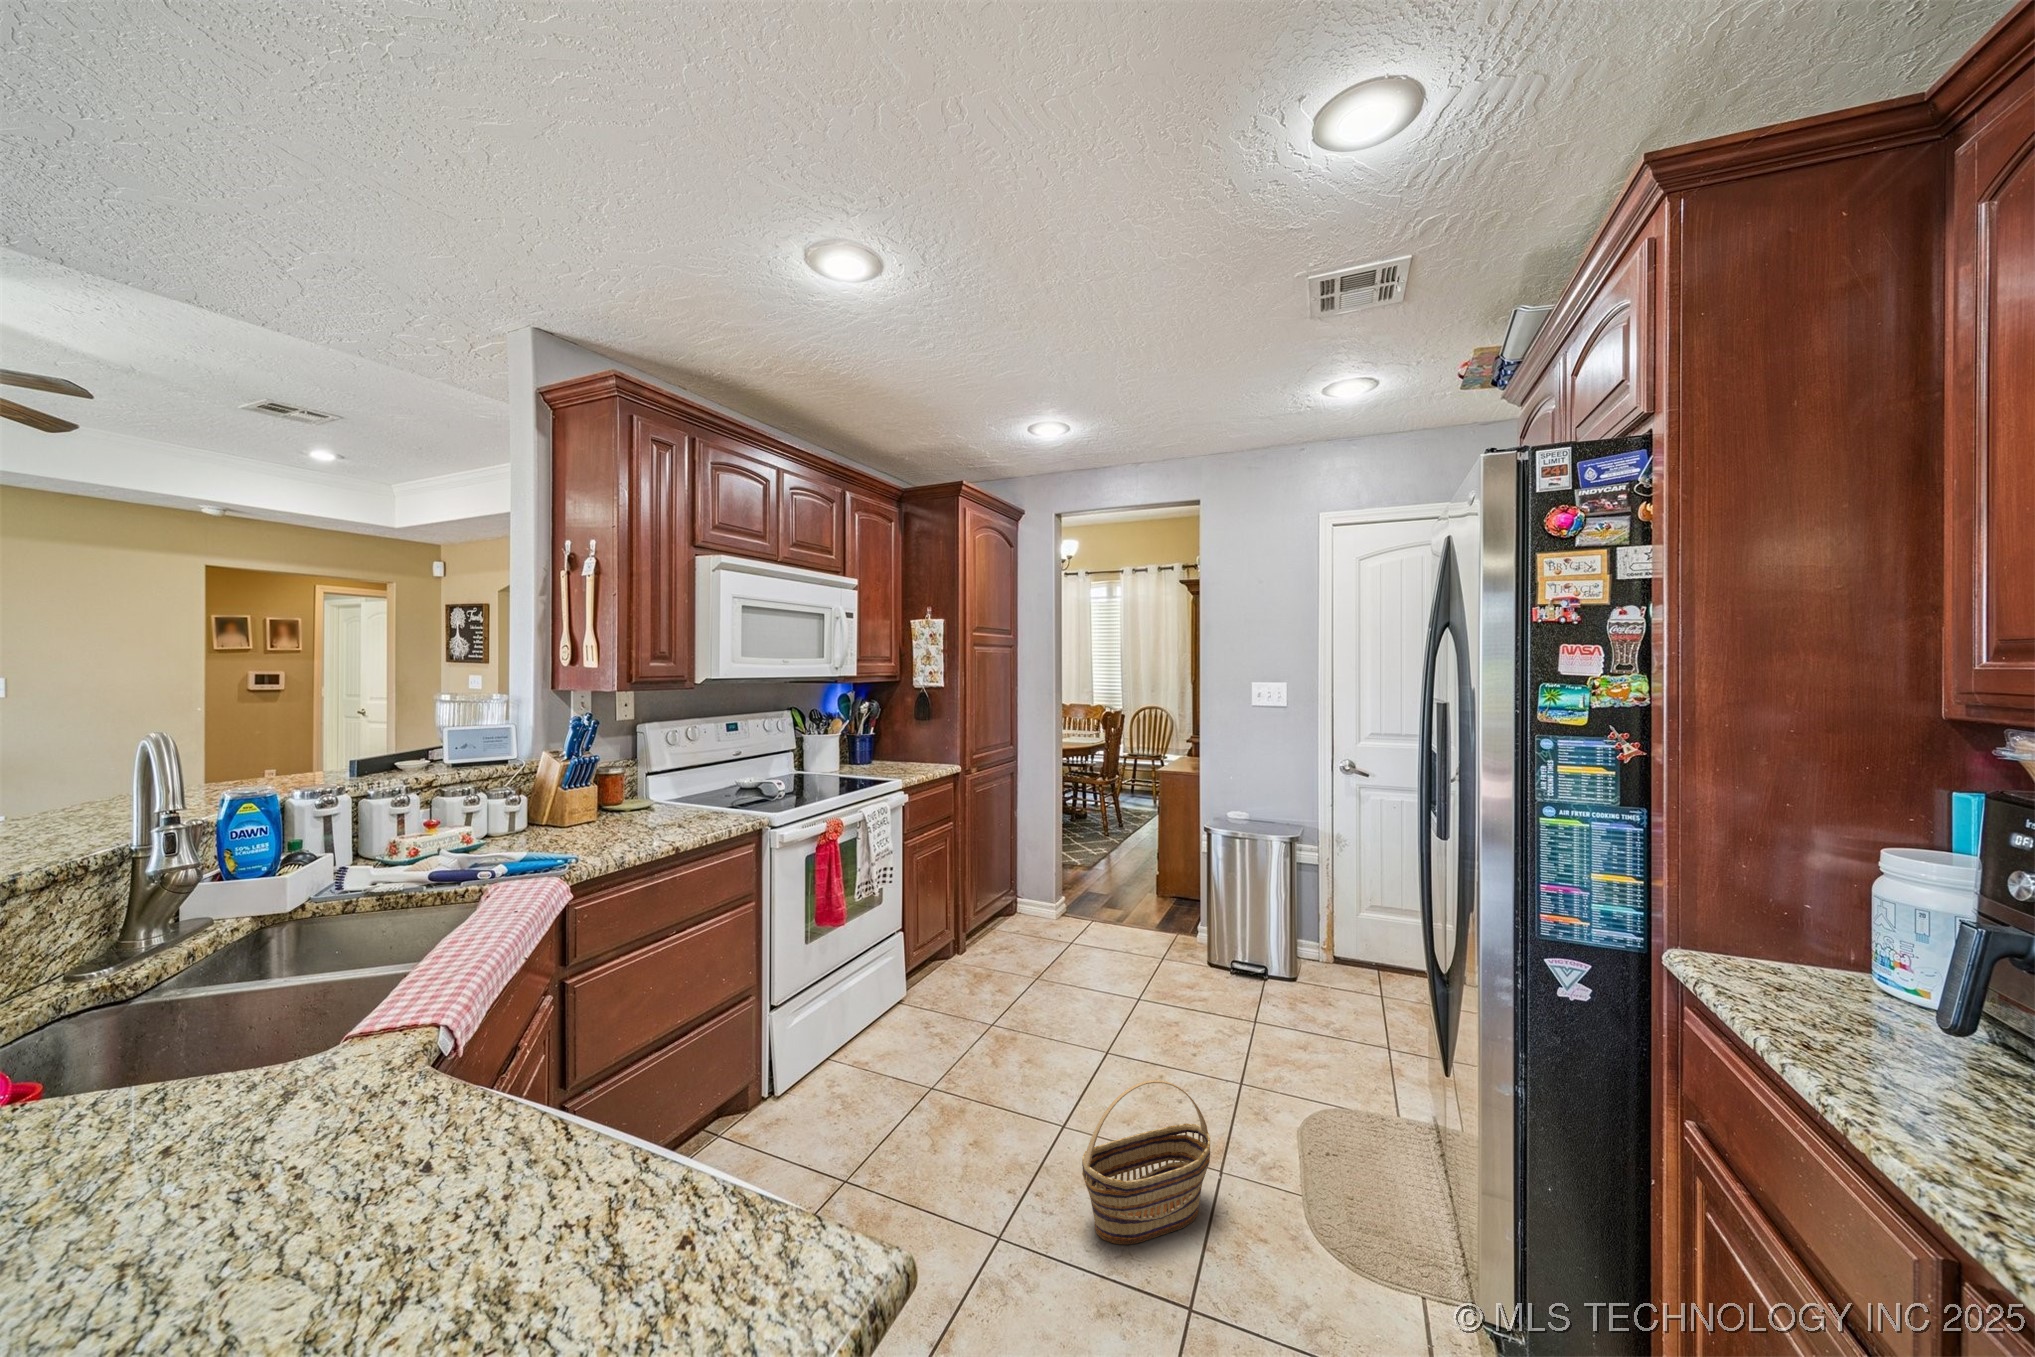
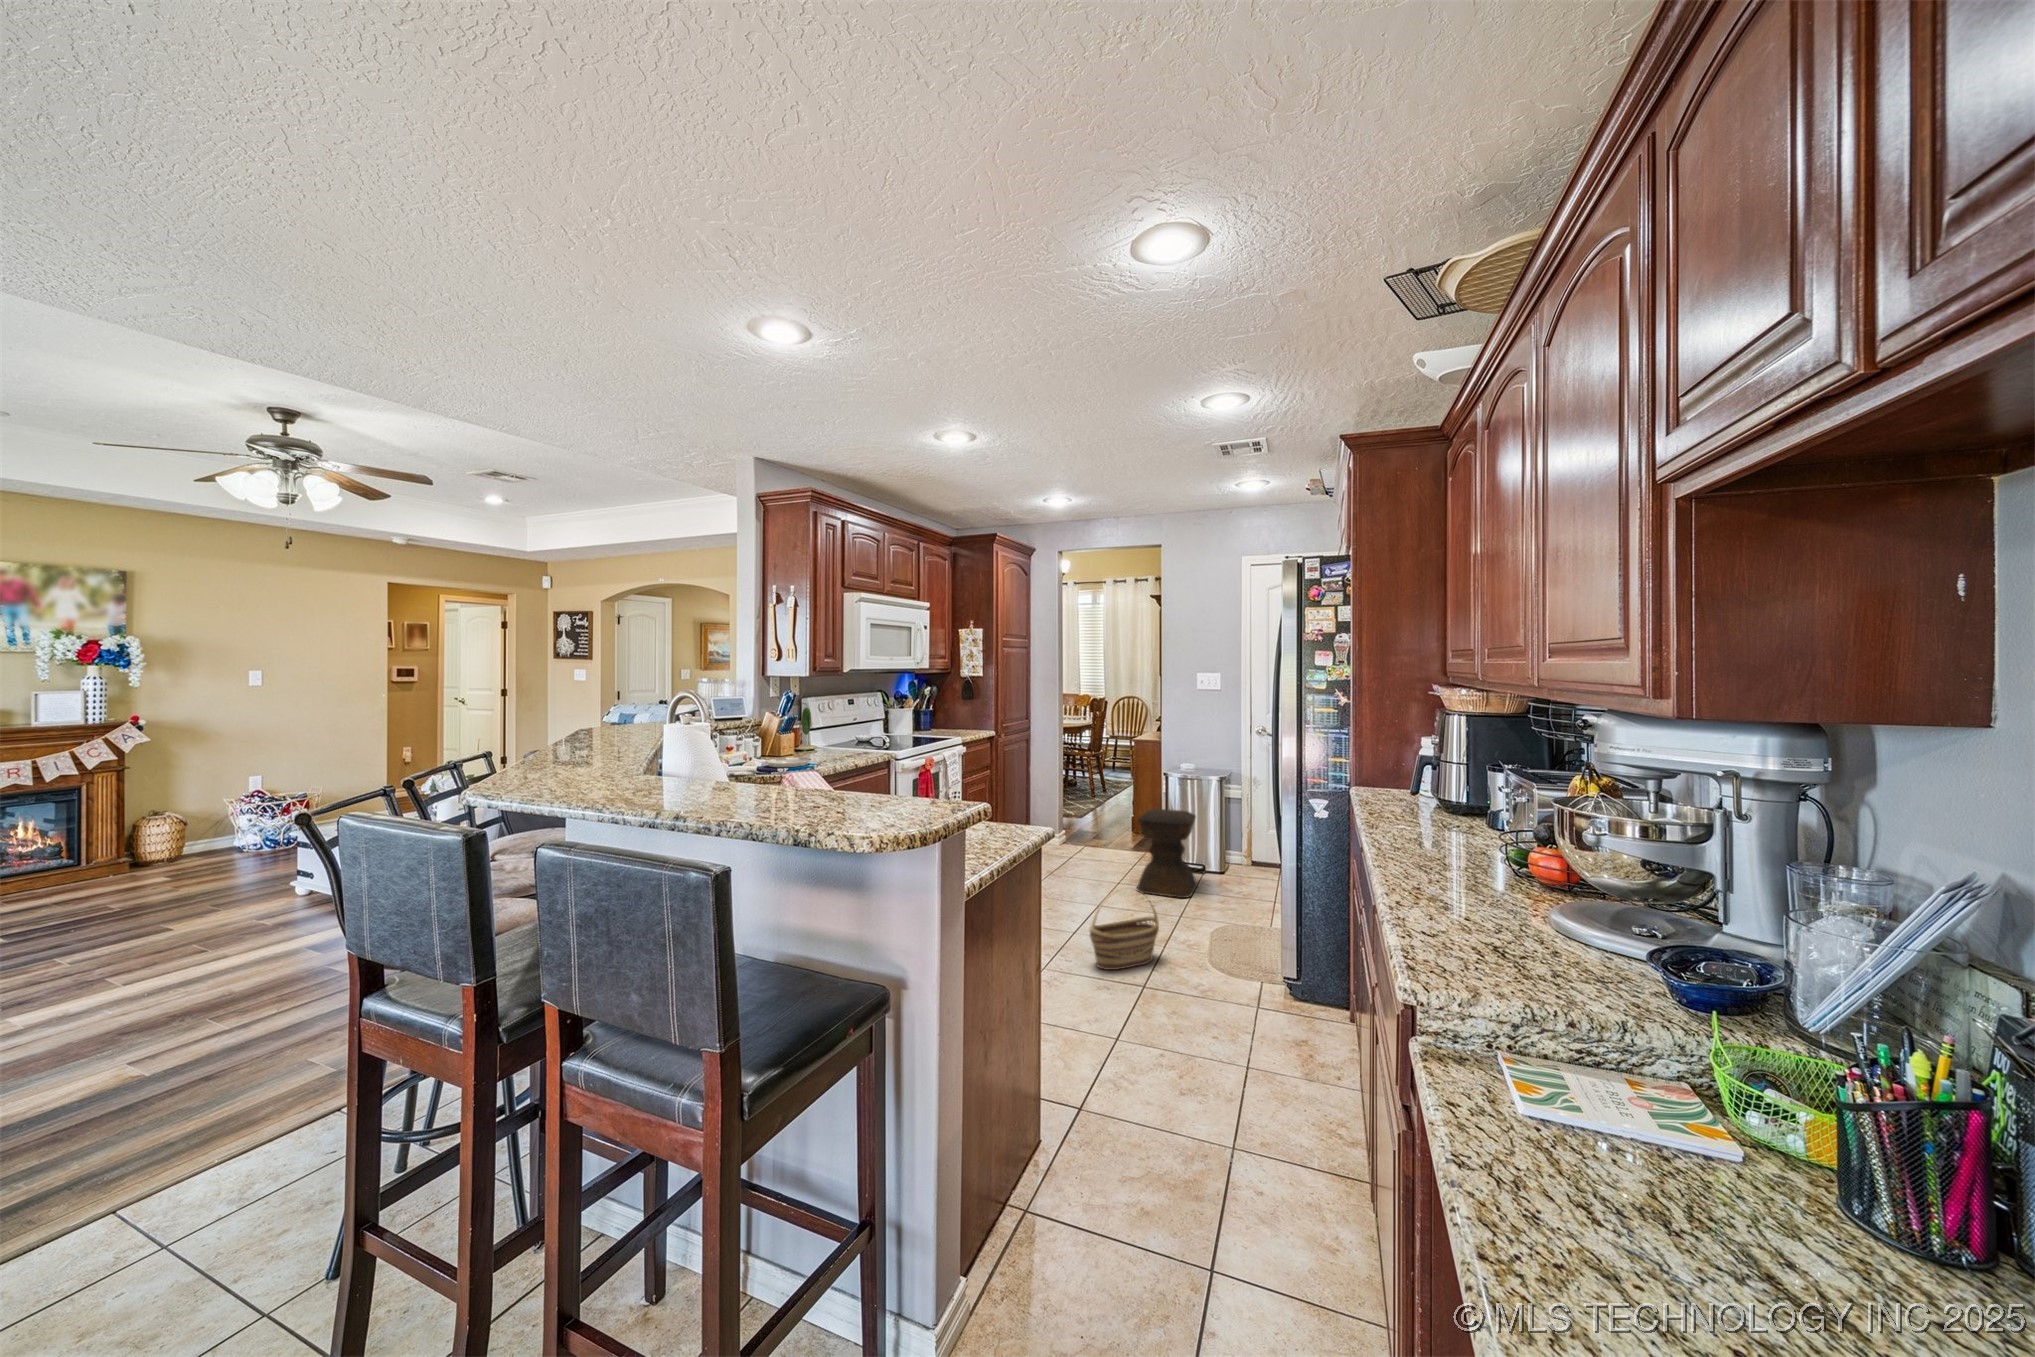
plate: none [499,746,597,858] -> present [765,707,811,767]
stool: none [1165,886,1260,1037] -> present [1136,809,1197,898]

